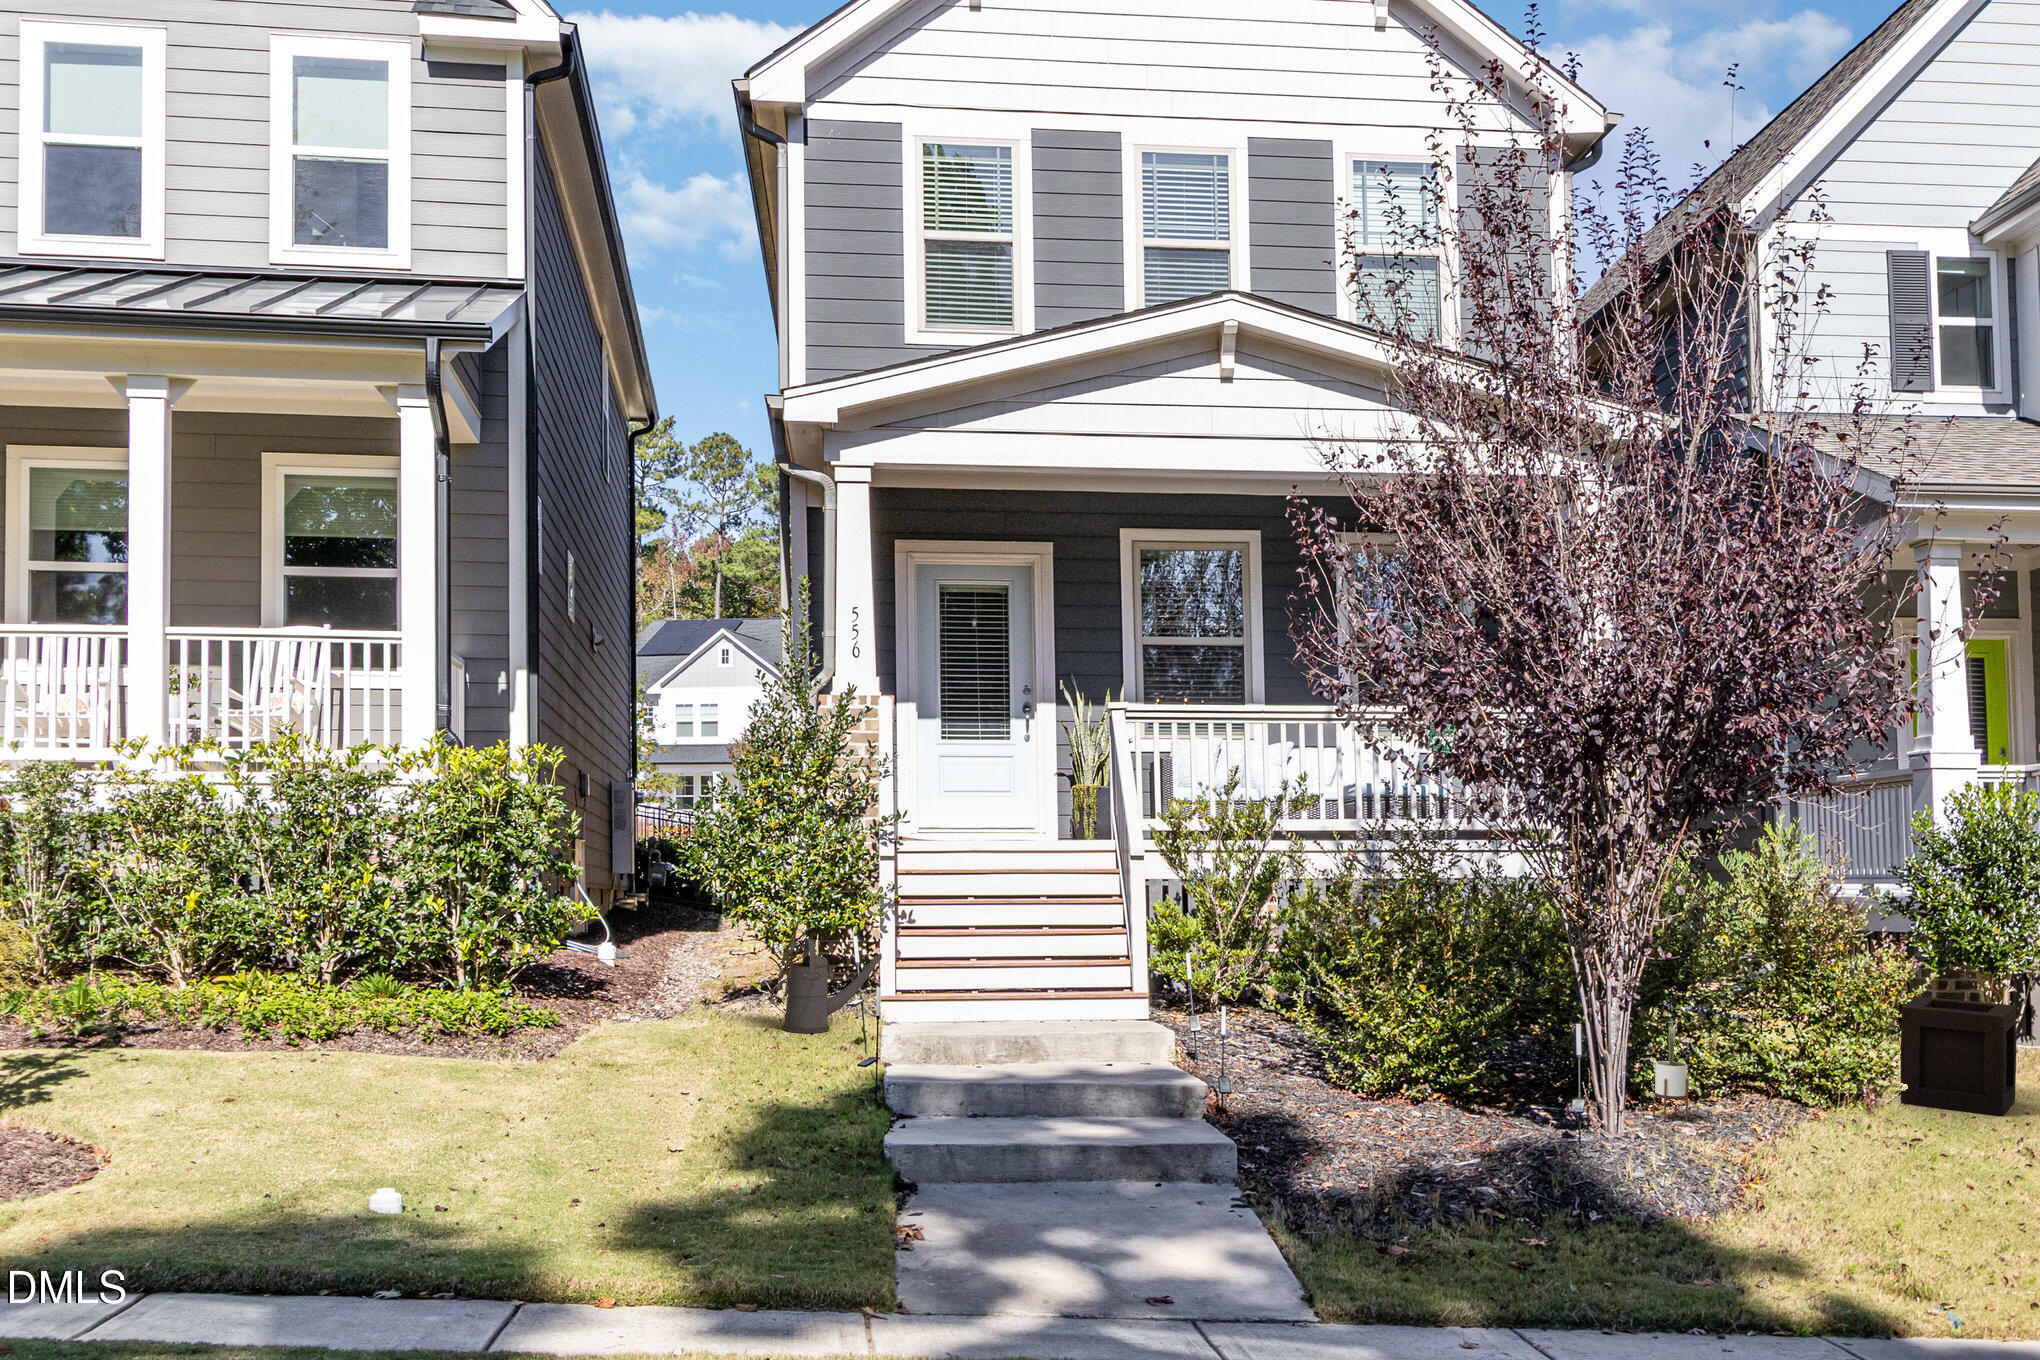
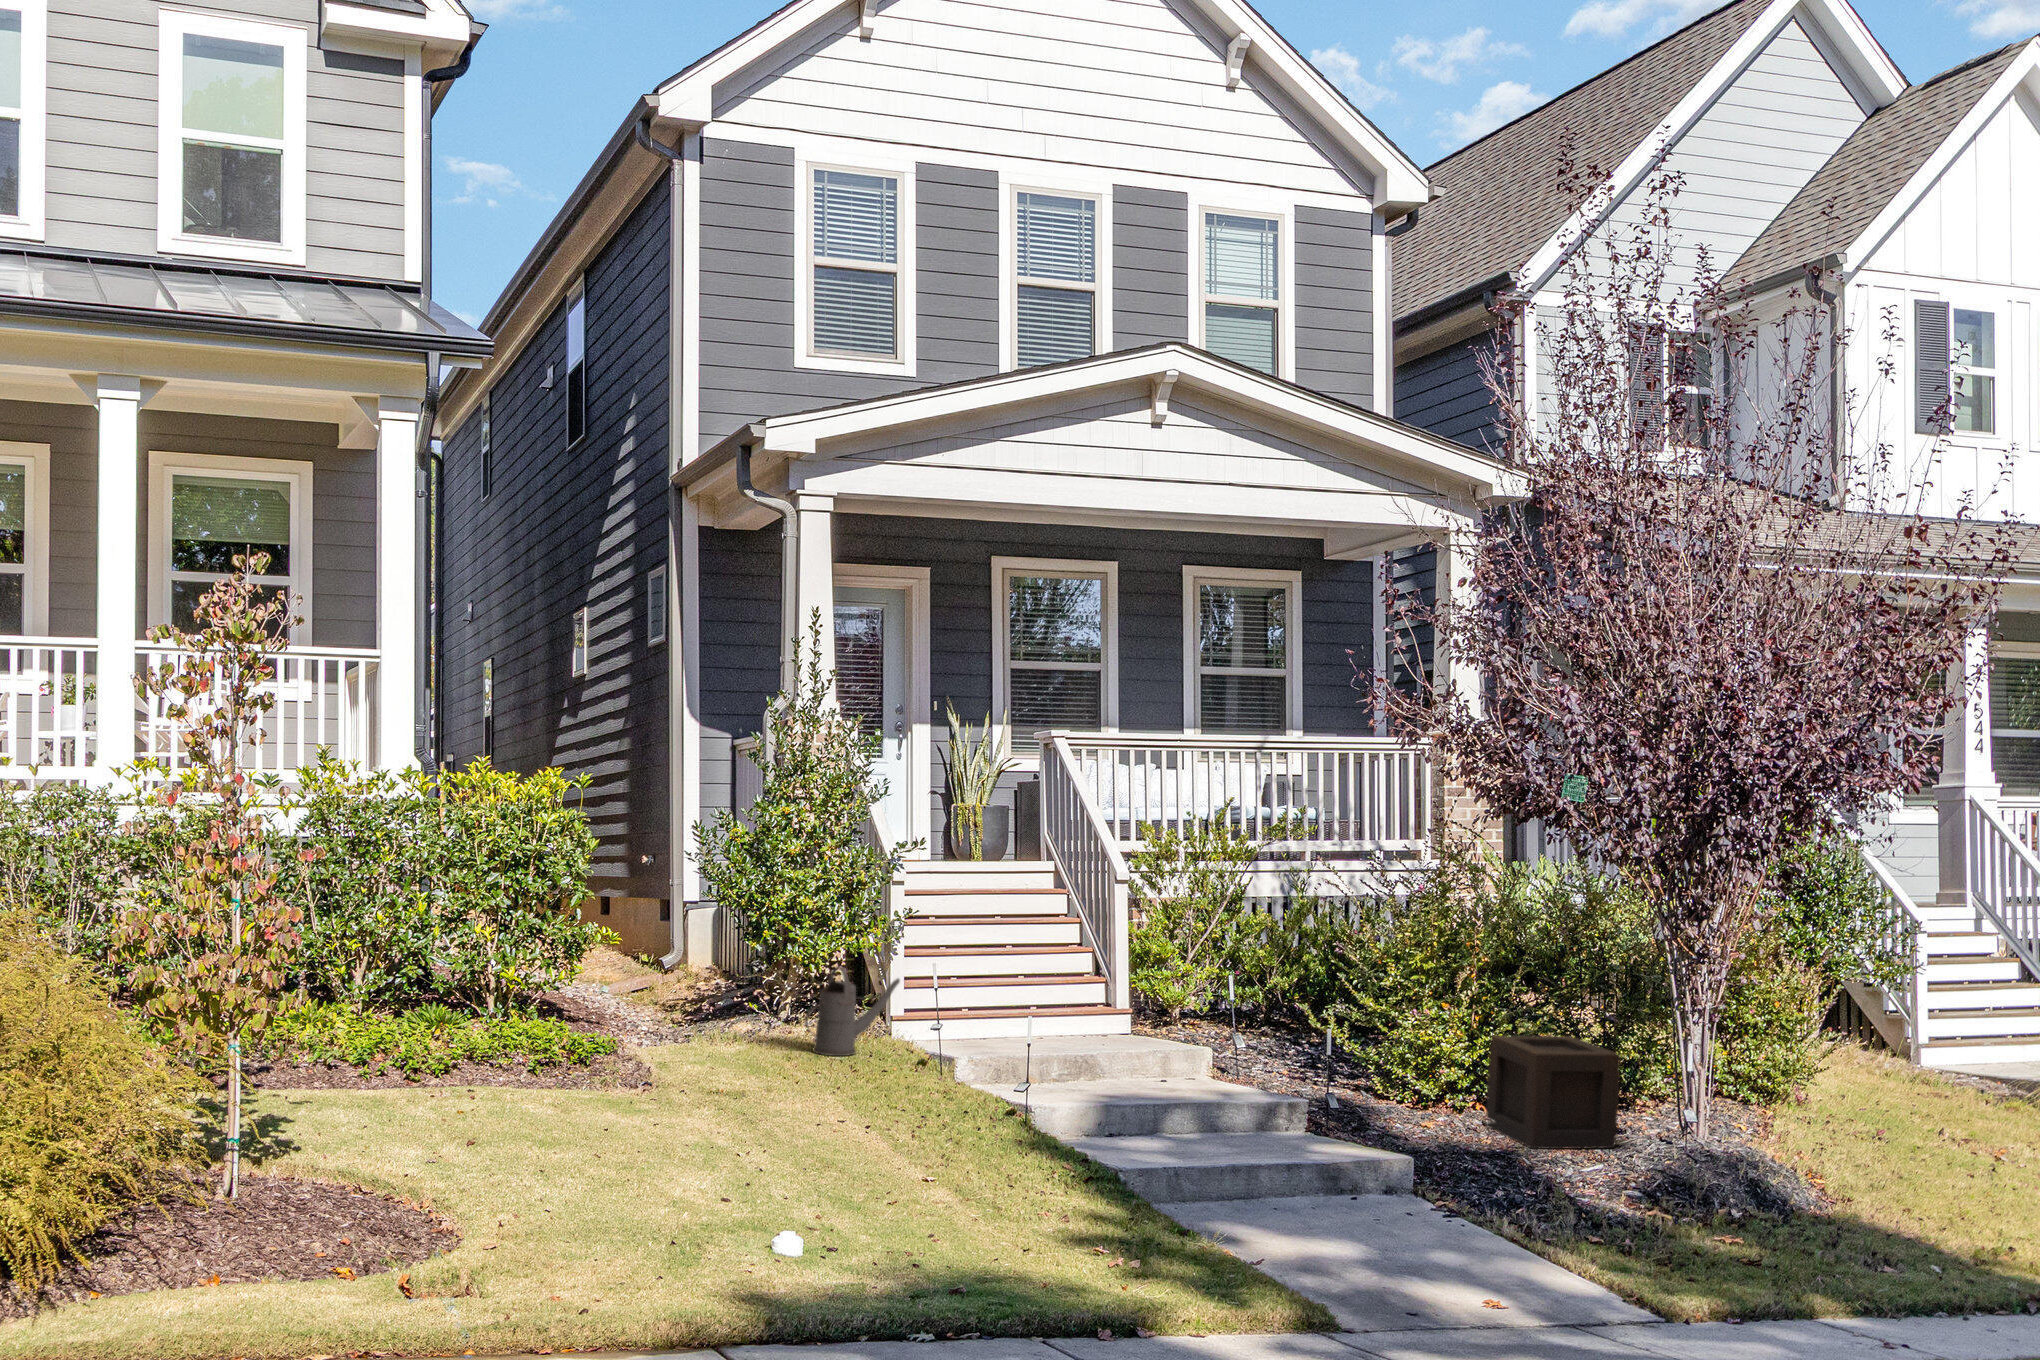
wooden crate: present [1900,996,2016,1115] -> present [1486,1035,1620,1149]
potted plant: present [1653,1021,1688,1121] -> none [1639,1036,1672,1129]

